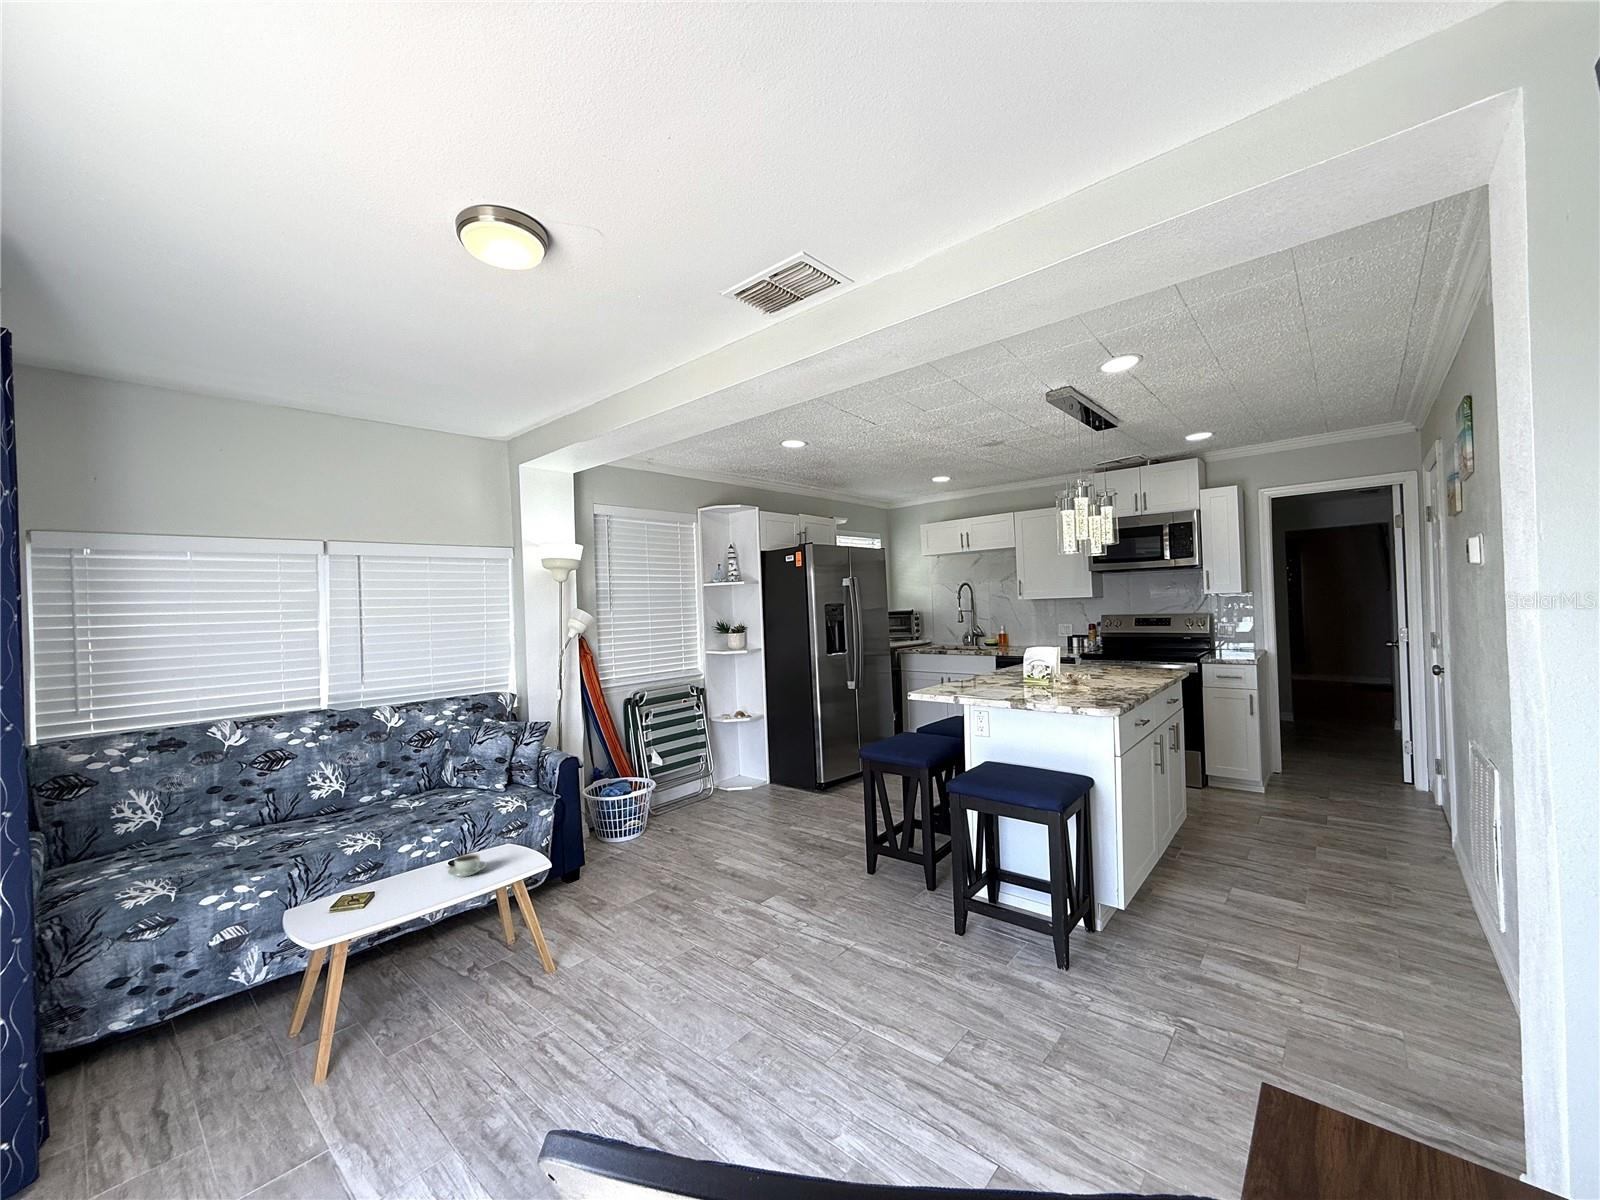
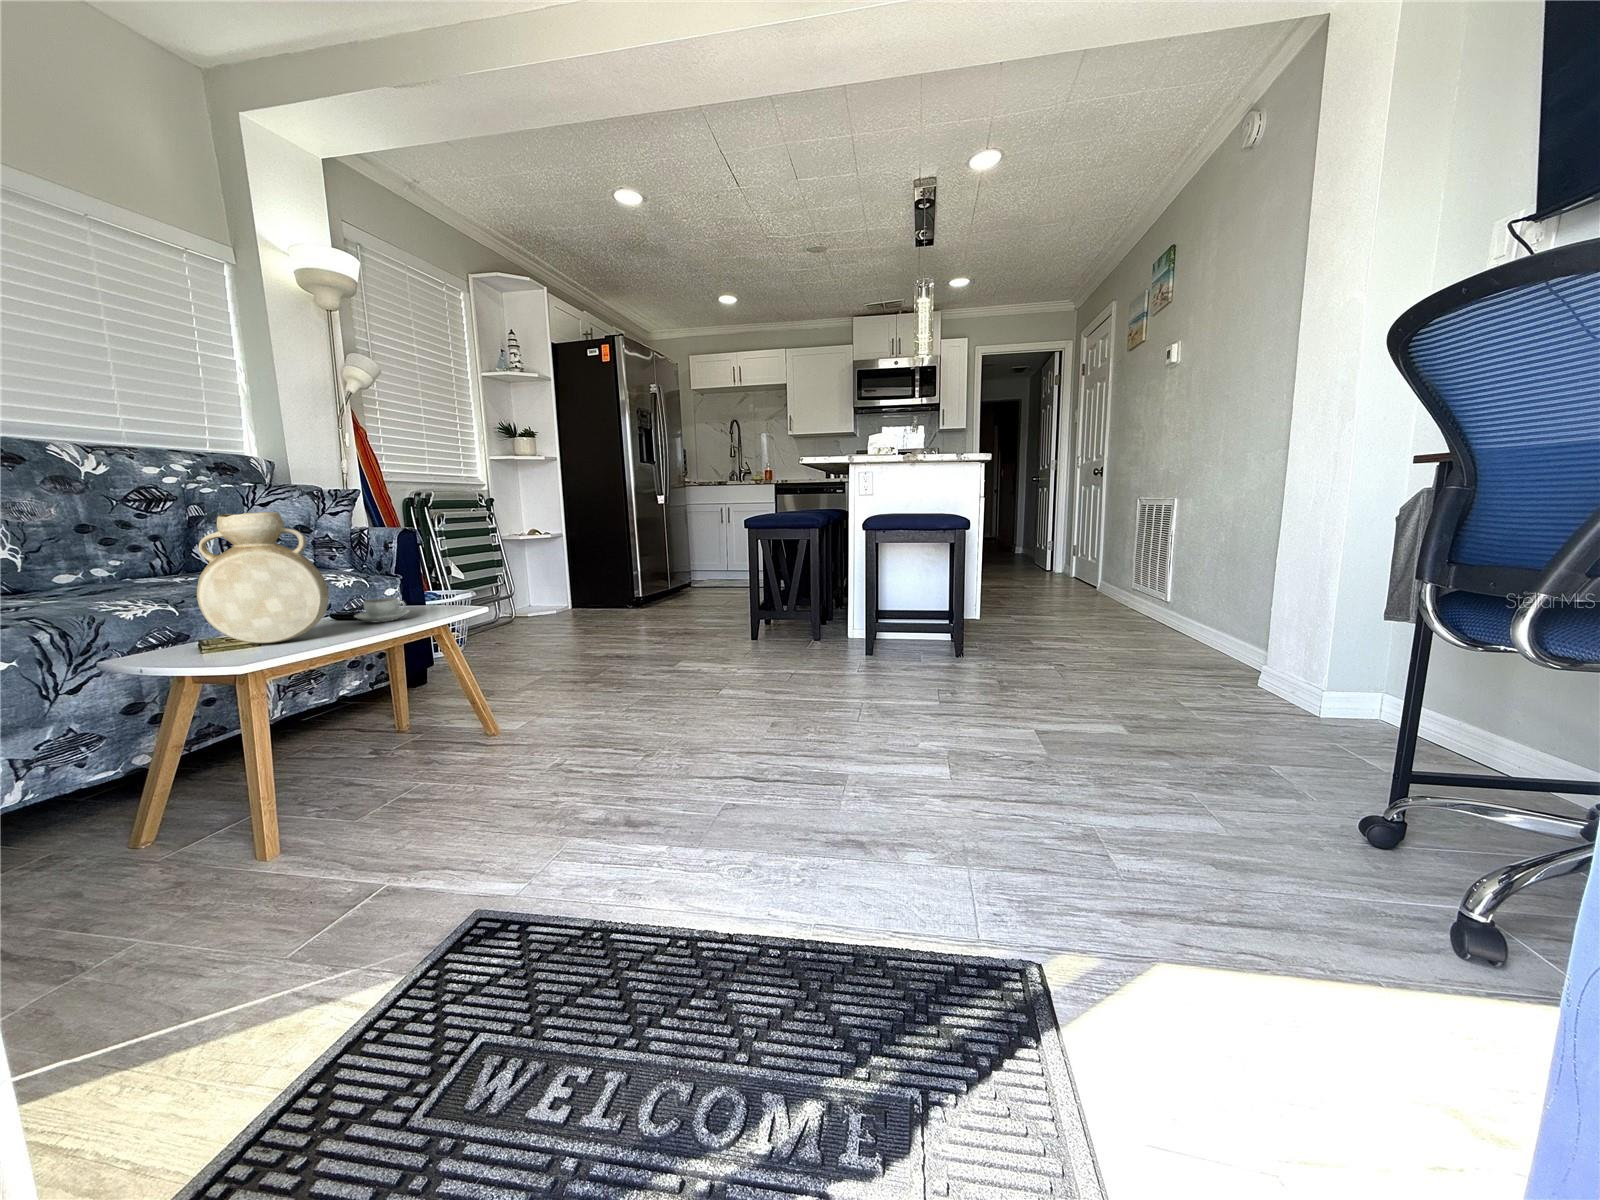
vase: none [331,808,408,904] -> present [197,512,328,643]

